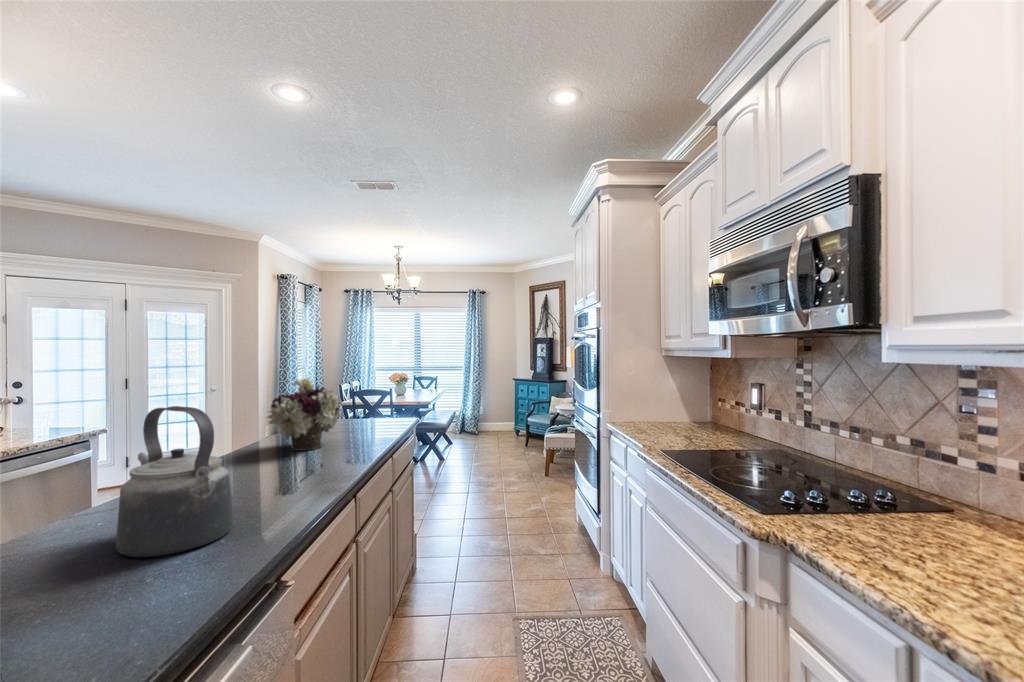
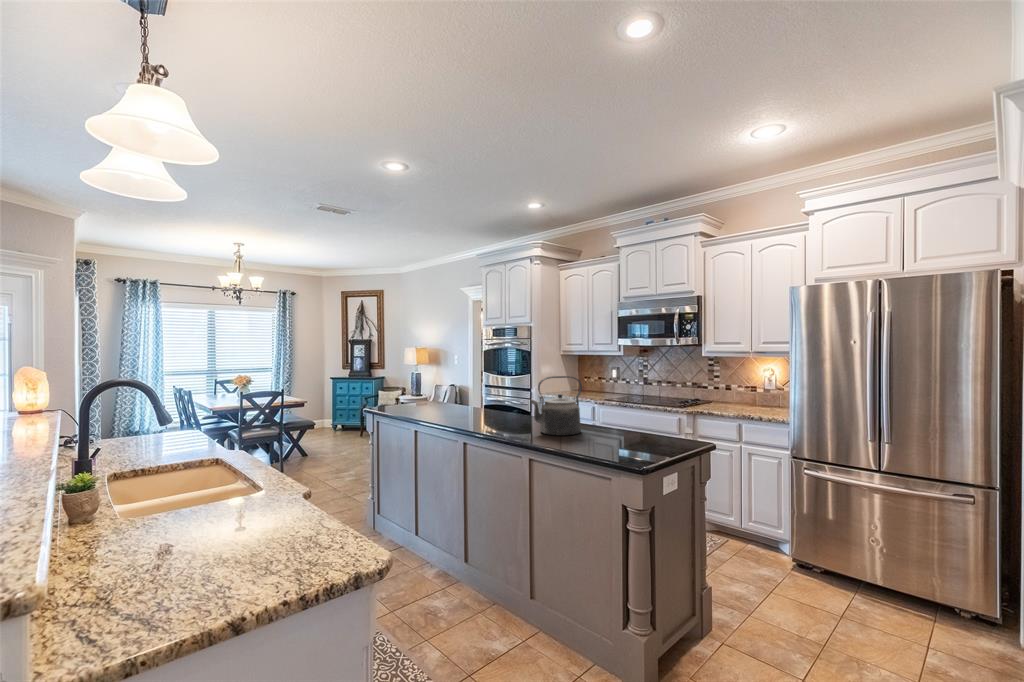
flower arrangement: present [267,377,341,451] -> none [423,369,470,416]

